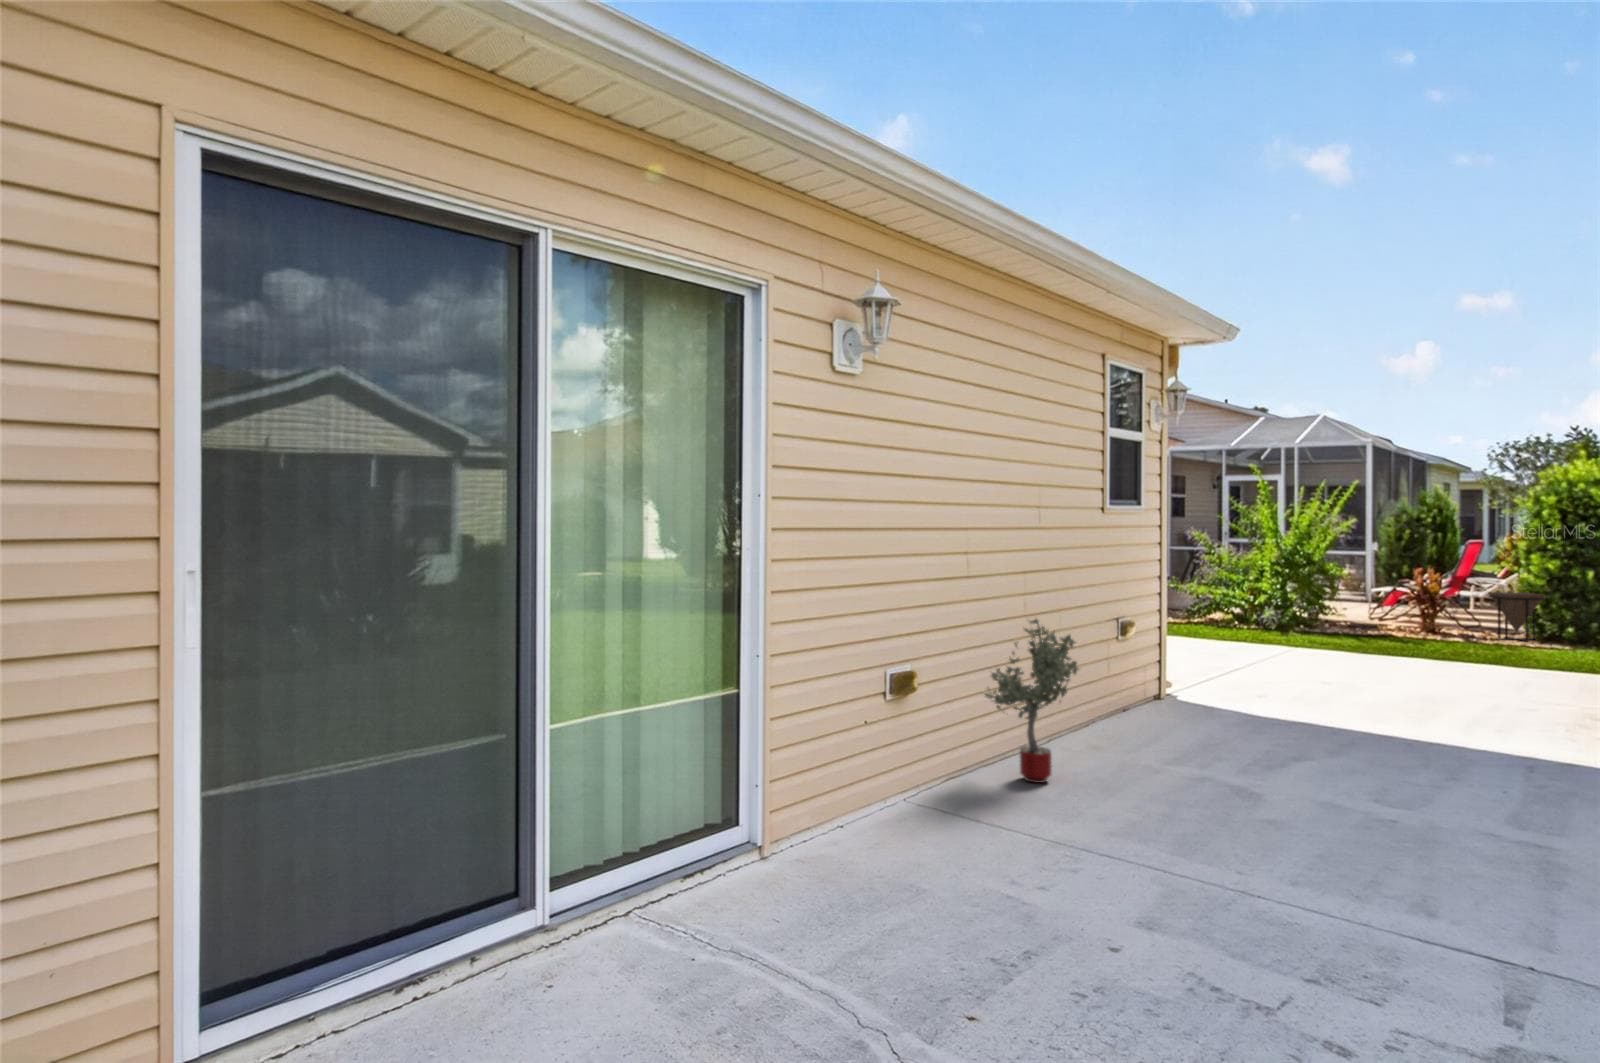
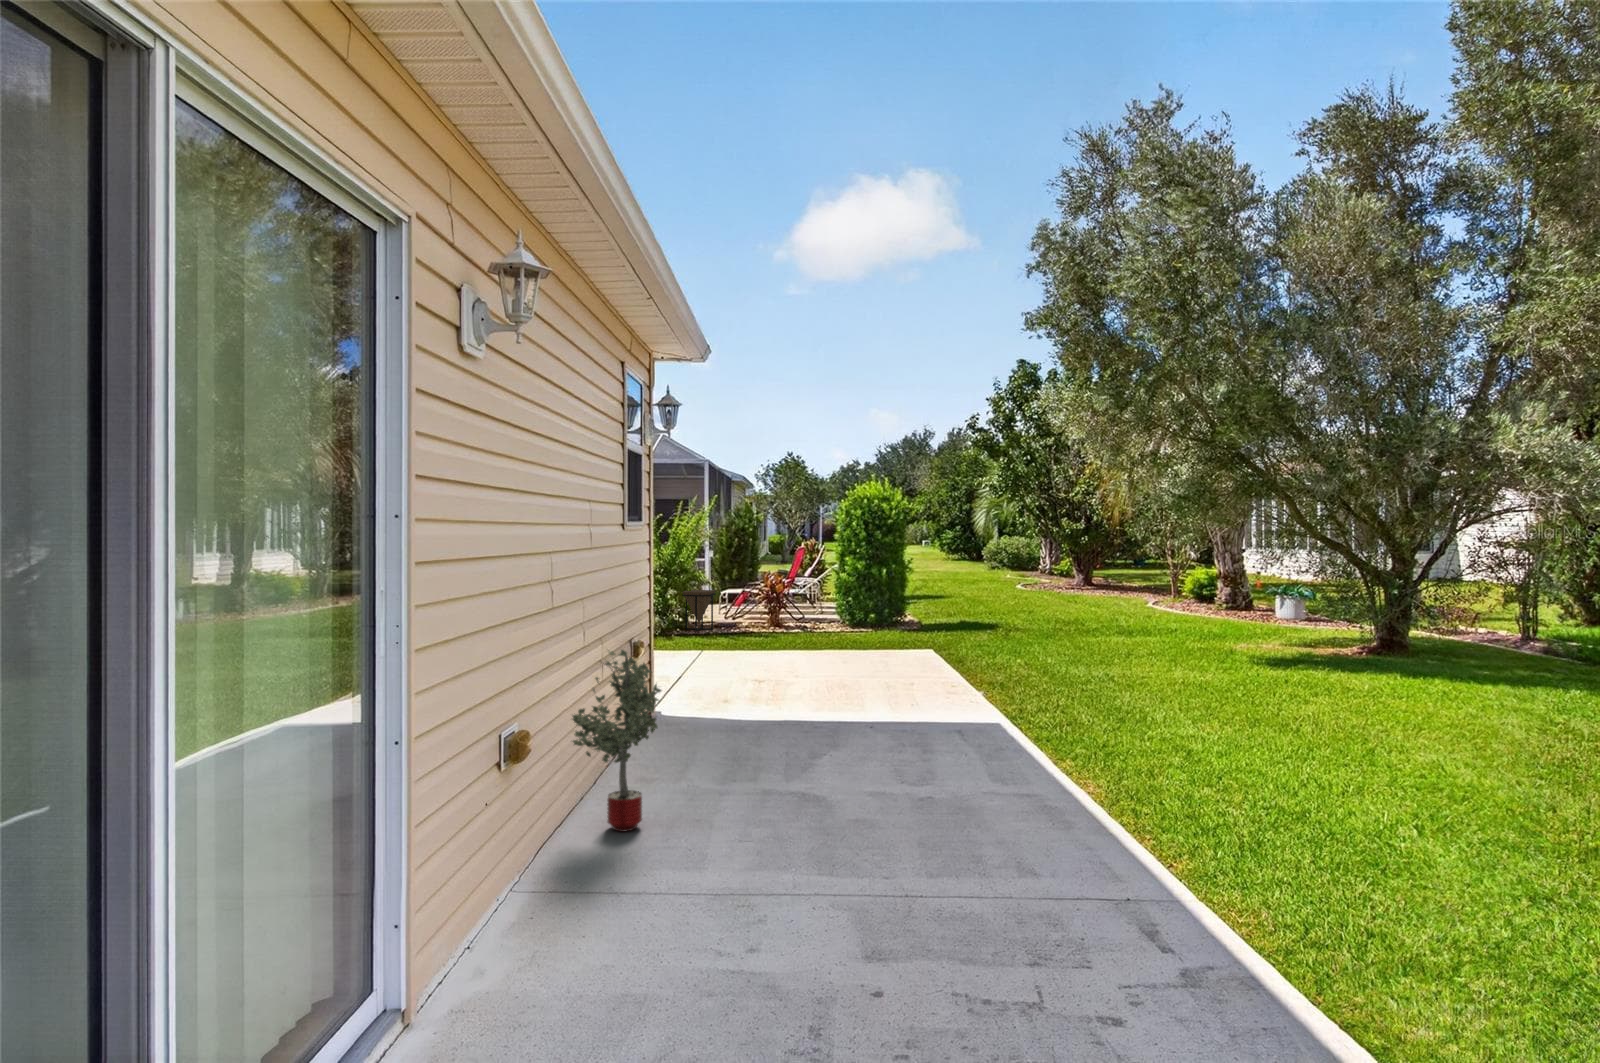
side table: present [1489,592,1545,642] -> present [682,590,715,631]

